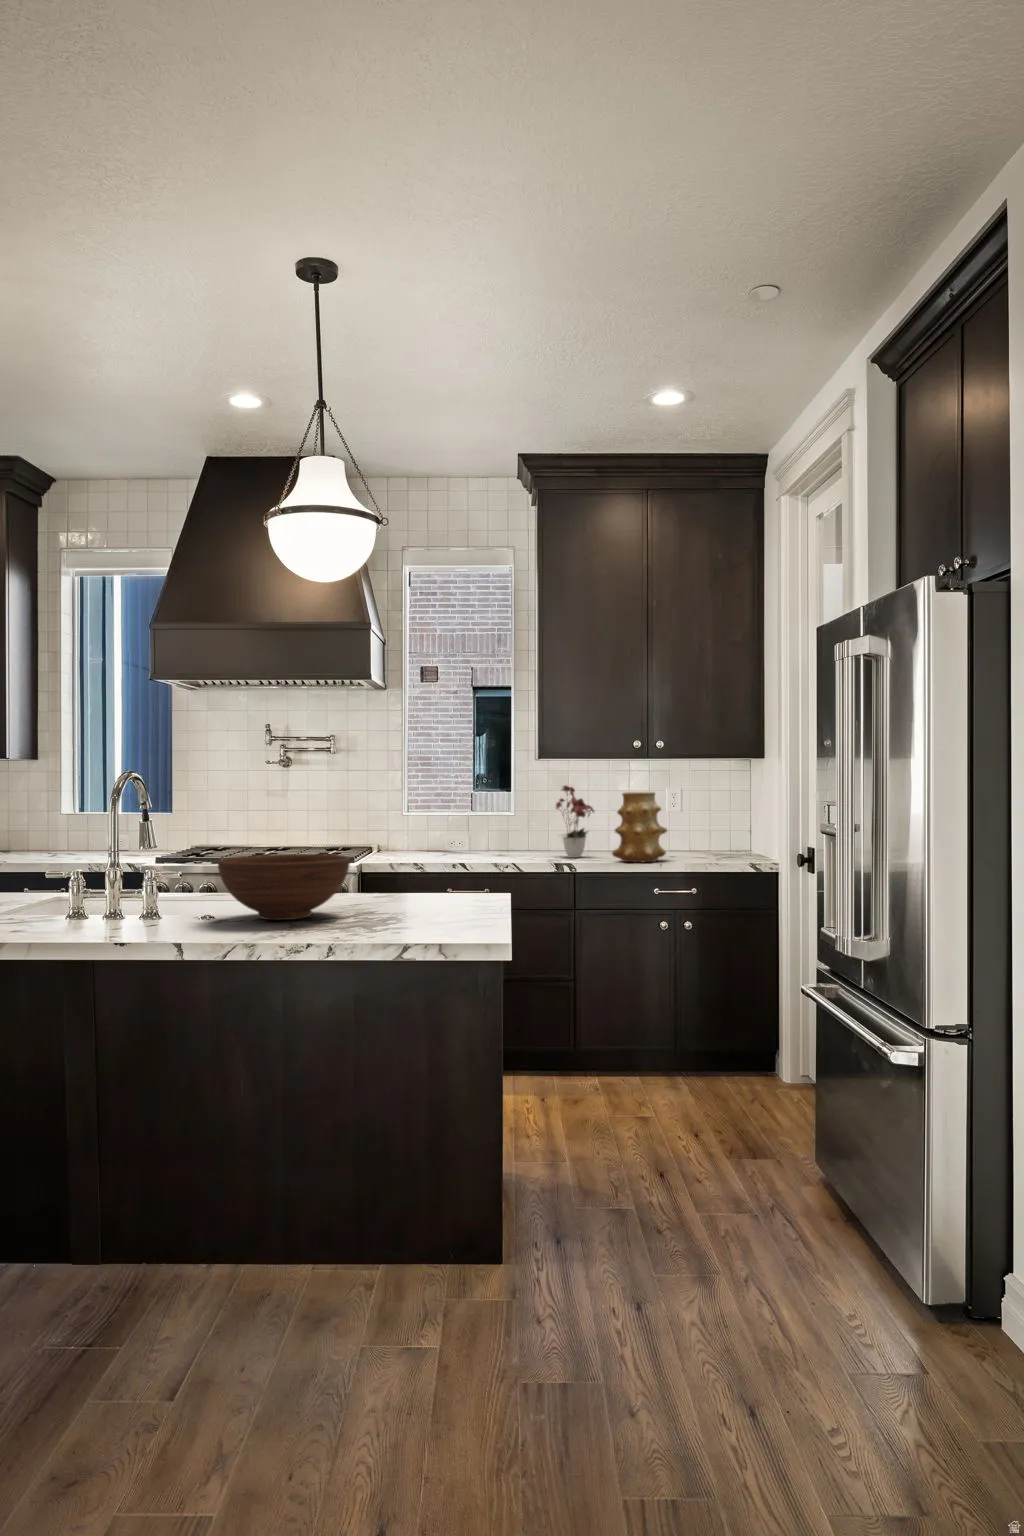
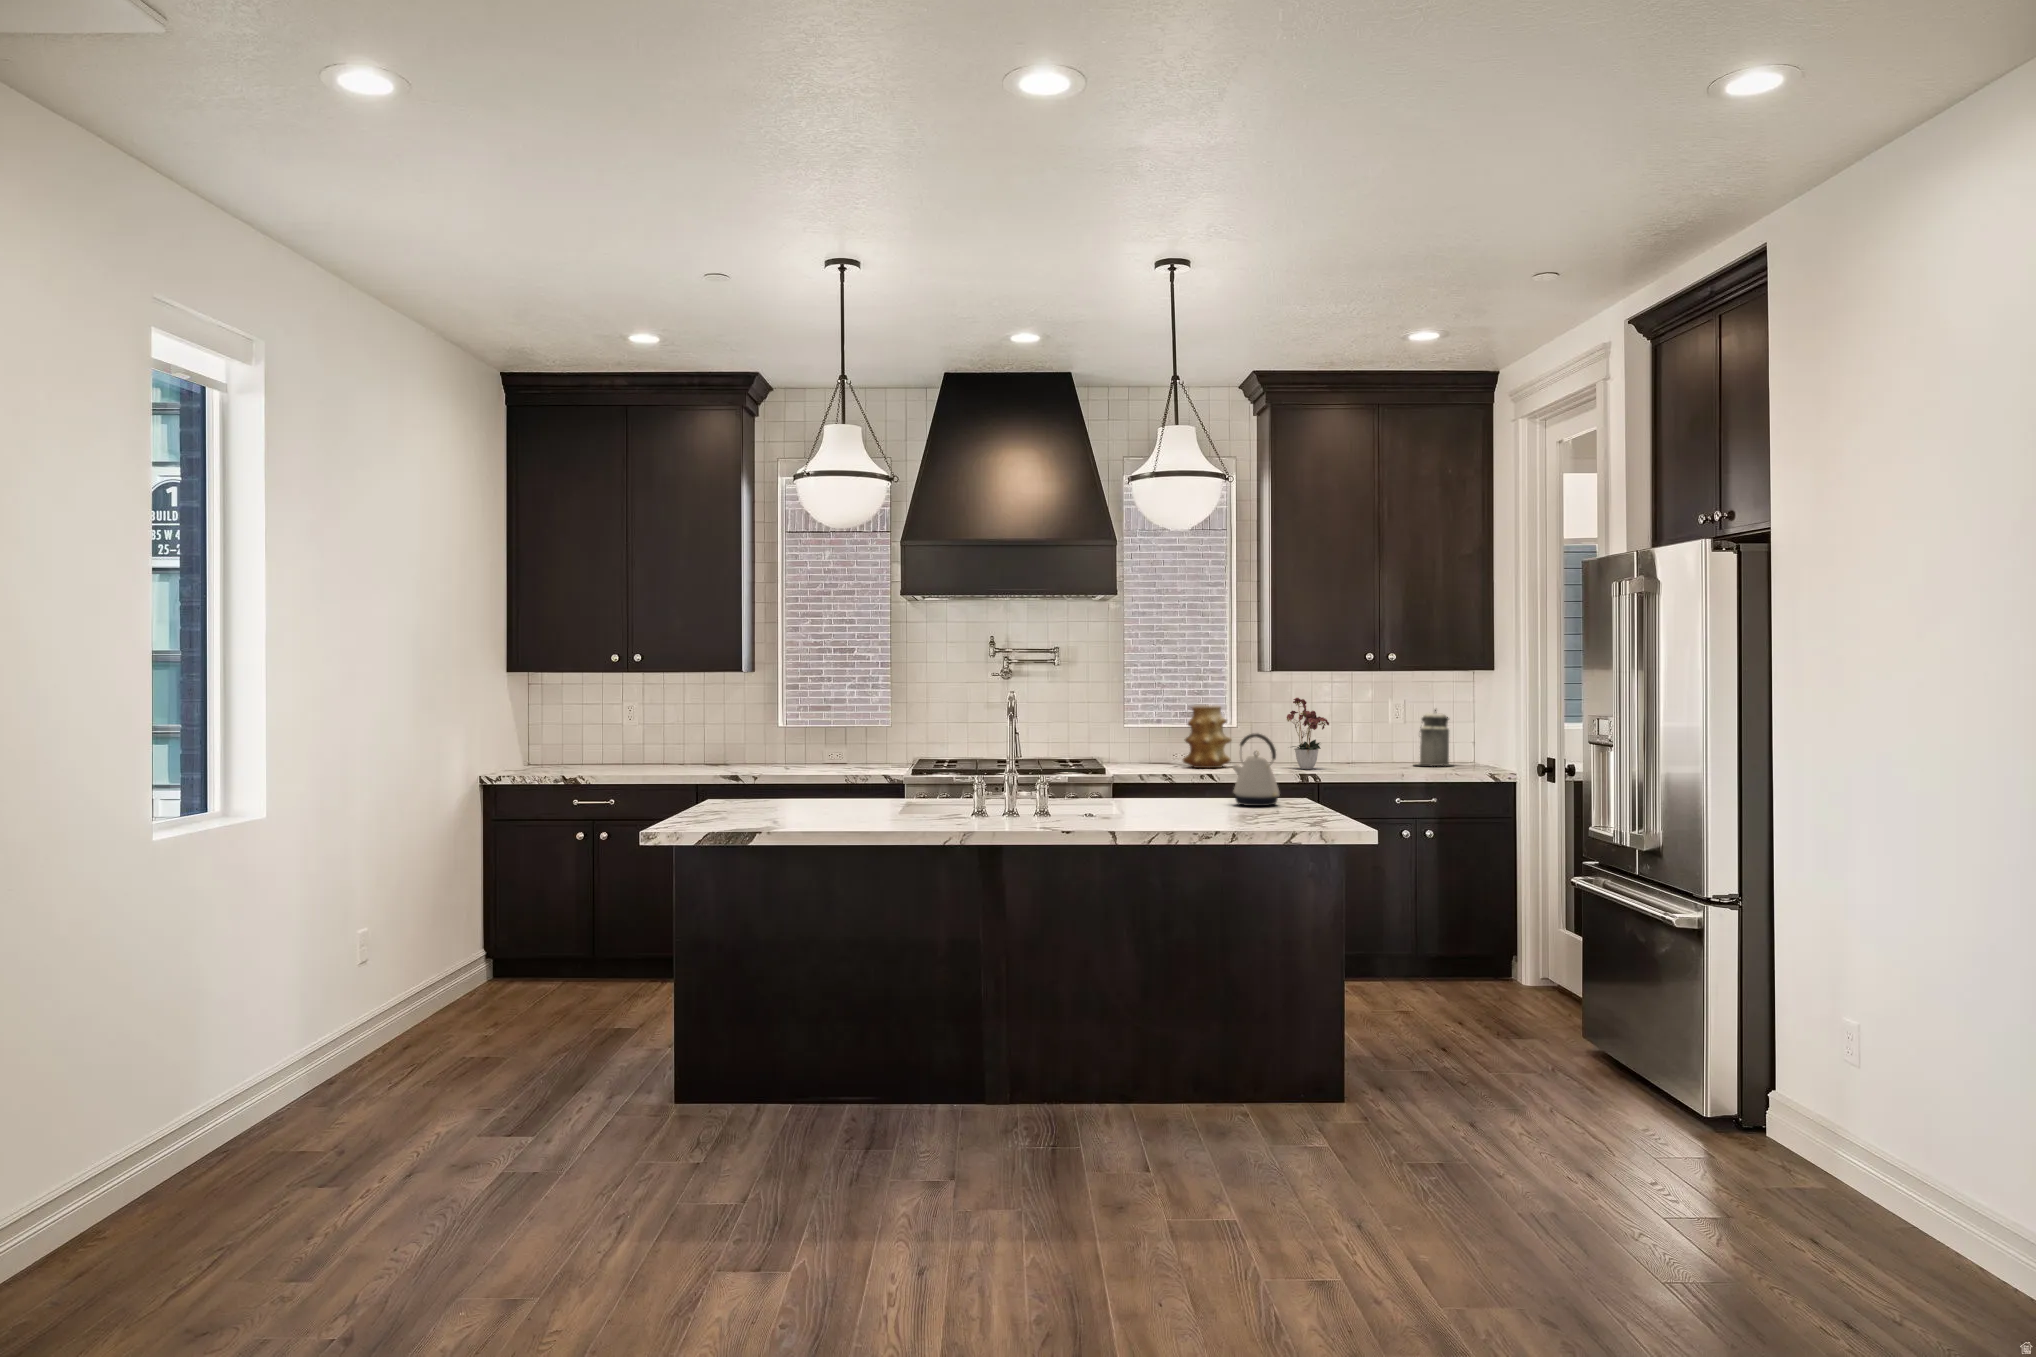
vase: present [612,792,667,862] -> present [1183,706,1231,768]
canister: none [684,795,725,854] -> present [1415,710,1450,766]
kettle: none [402,819,454,904] -> present [1233,734,1279,806]
fruit bowl: present [218,854,350,920] -> none [1110,763,1217,817]

